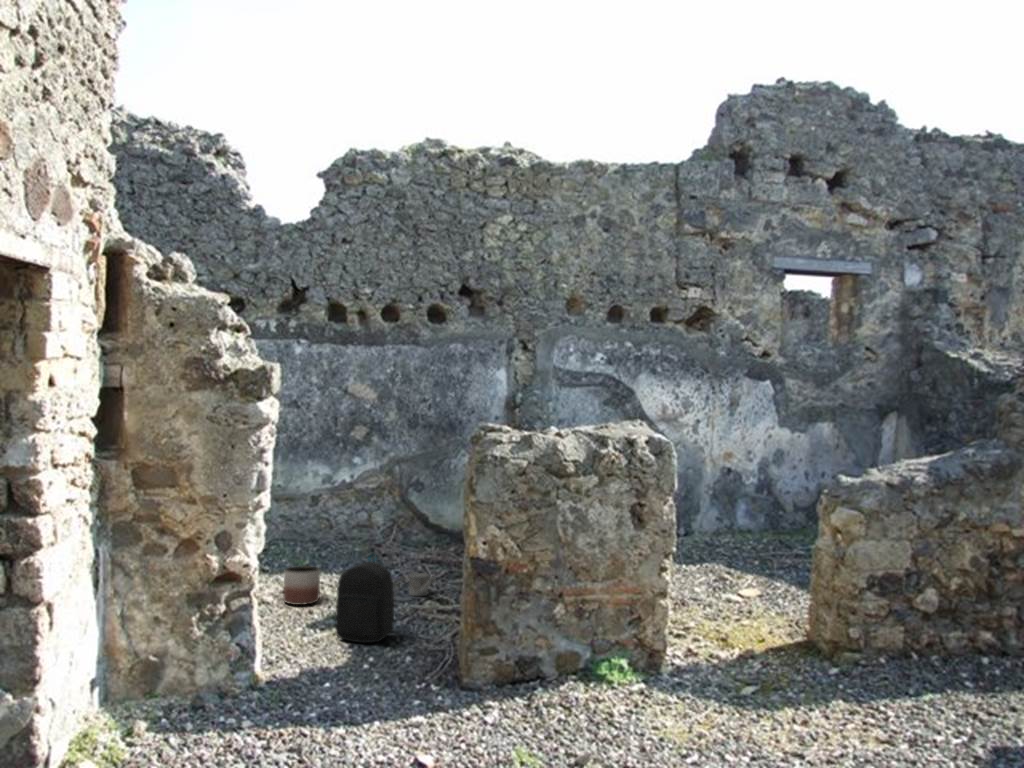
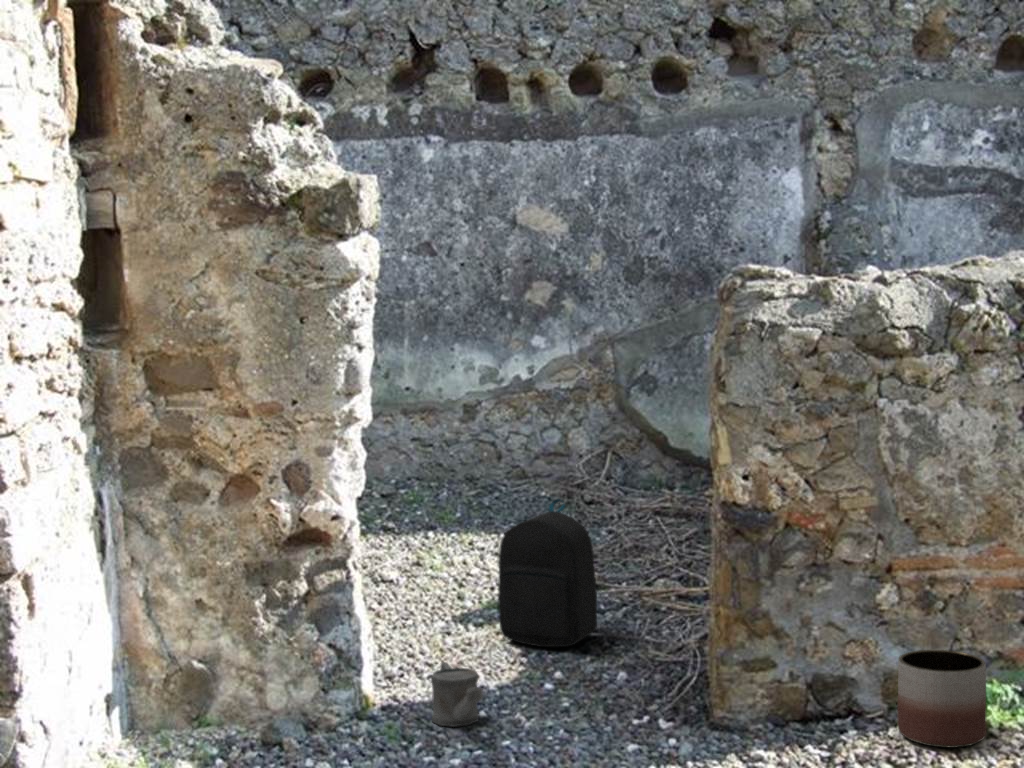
planter: present [283,566,320,605] -> present [898,650,987,748]
watering can: present [409,571,435,596] -> present [431,662,483,727]

